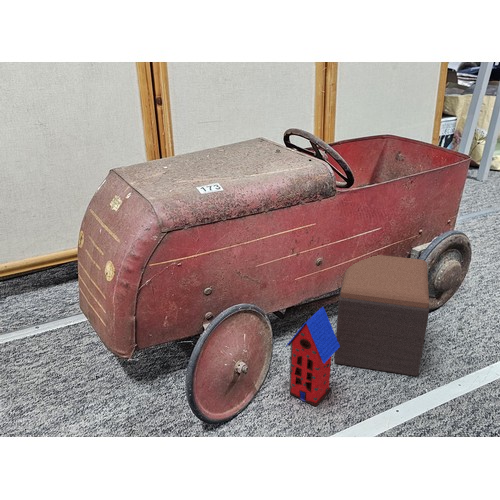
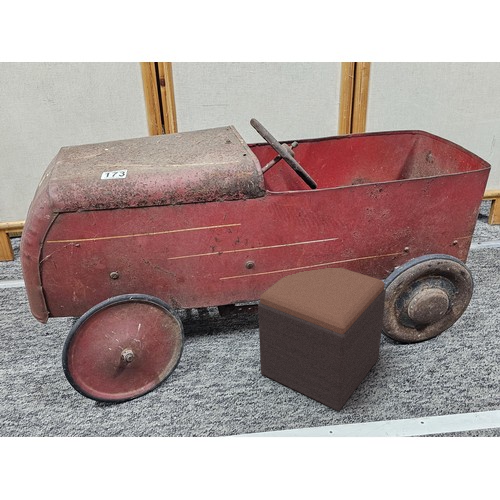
toy house: present [286,308,340,407] -> none [183,308,236,413]

